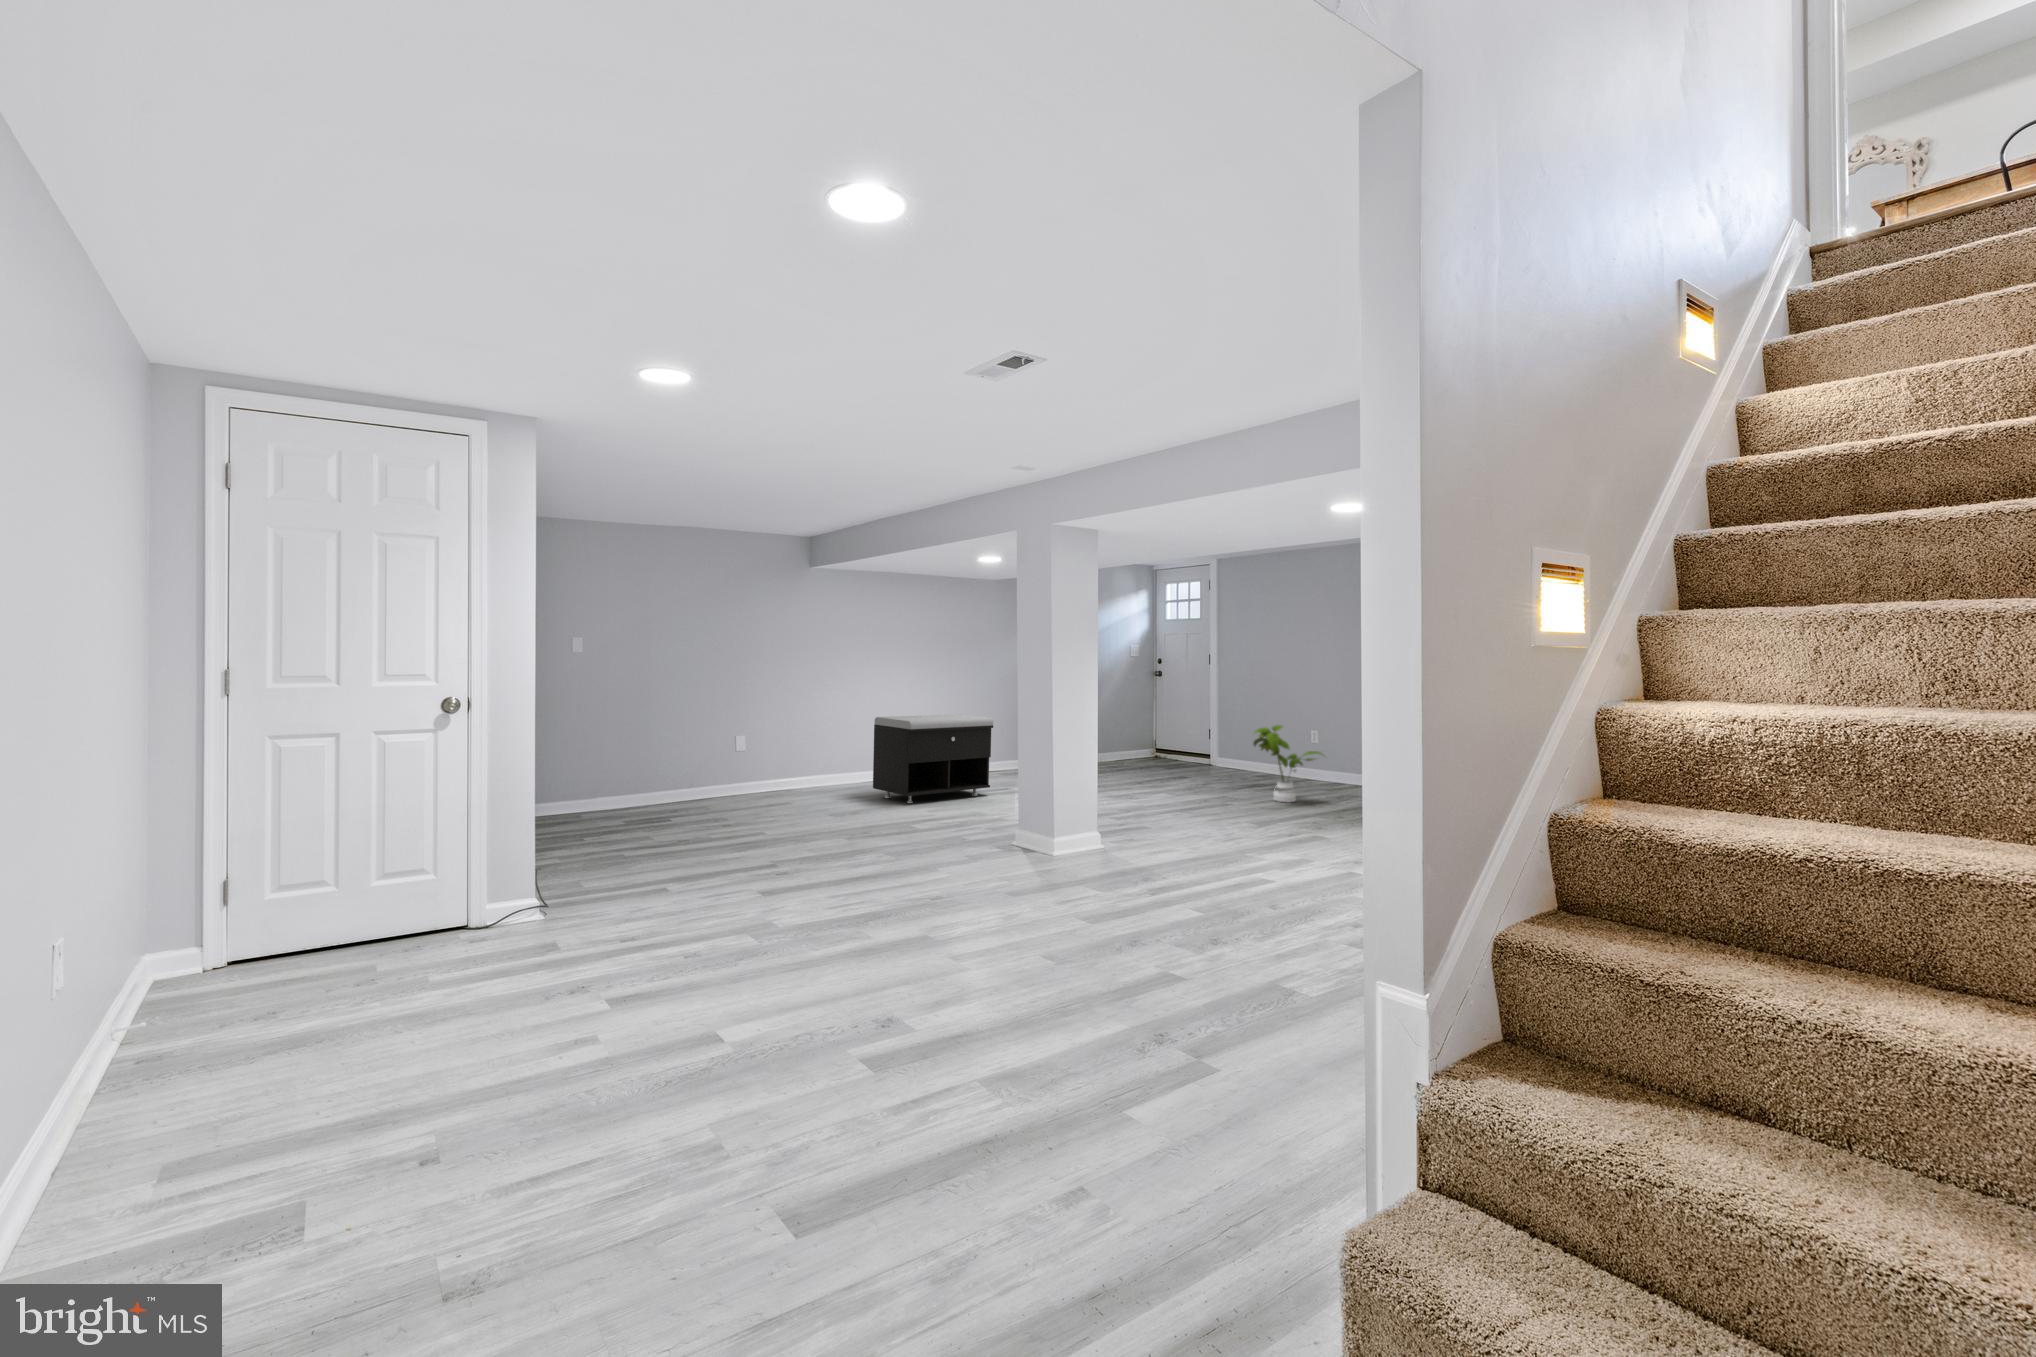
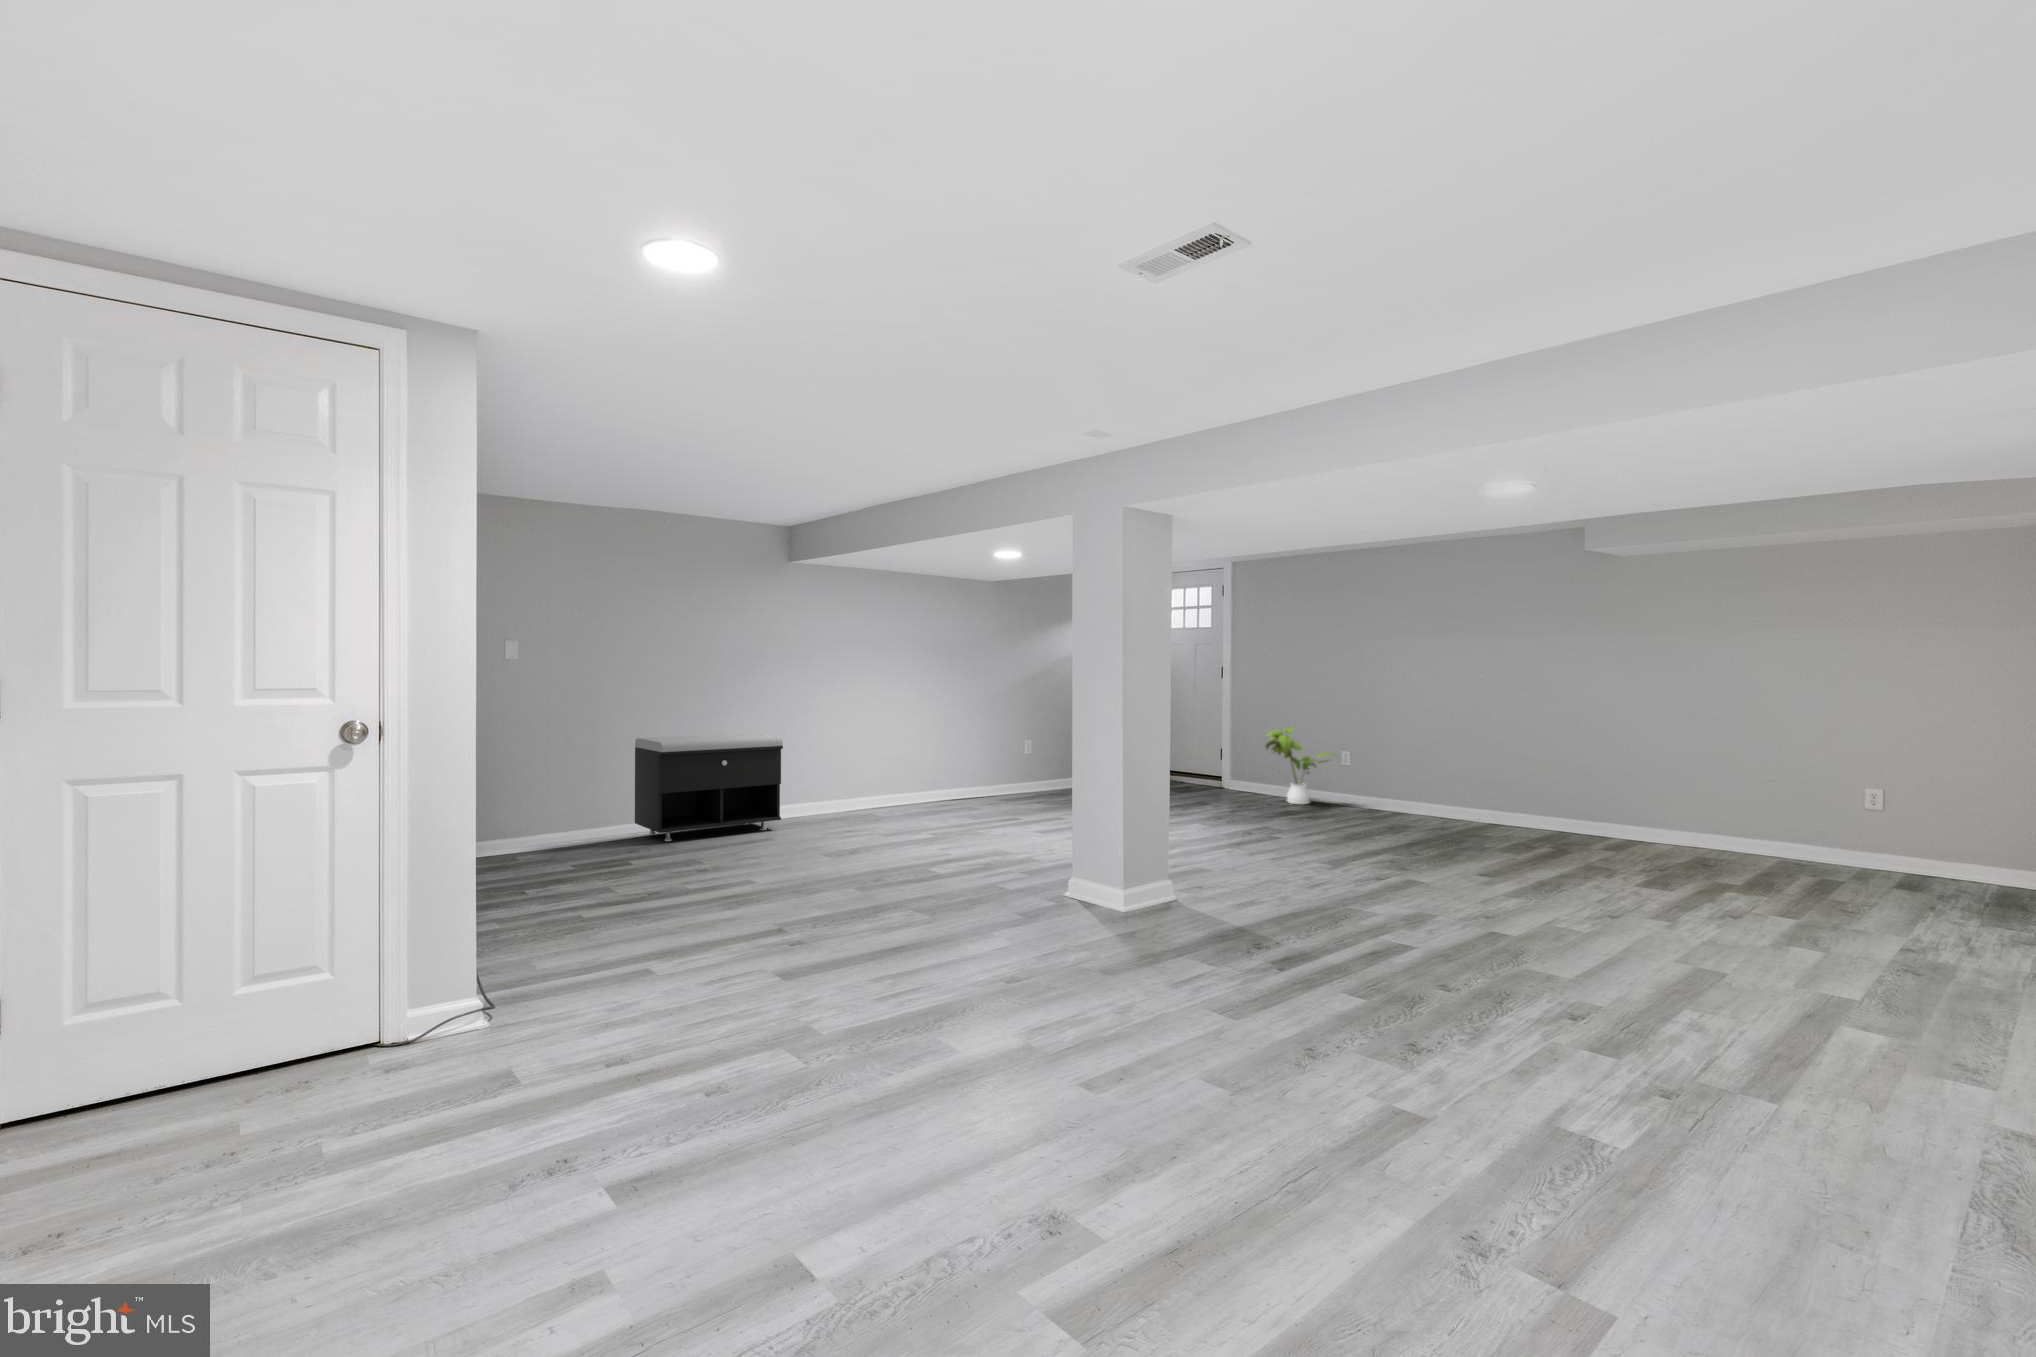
storage bench: present [873,714,993,803] -> present [635,733,783,841]

